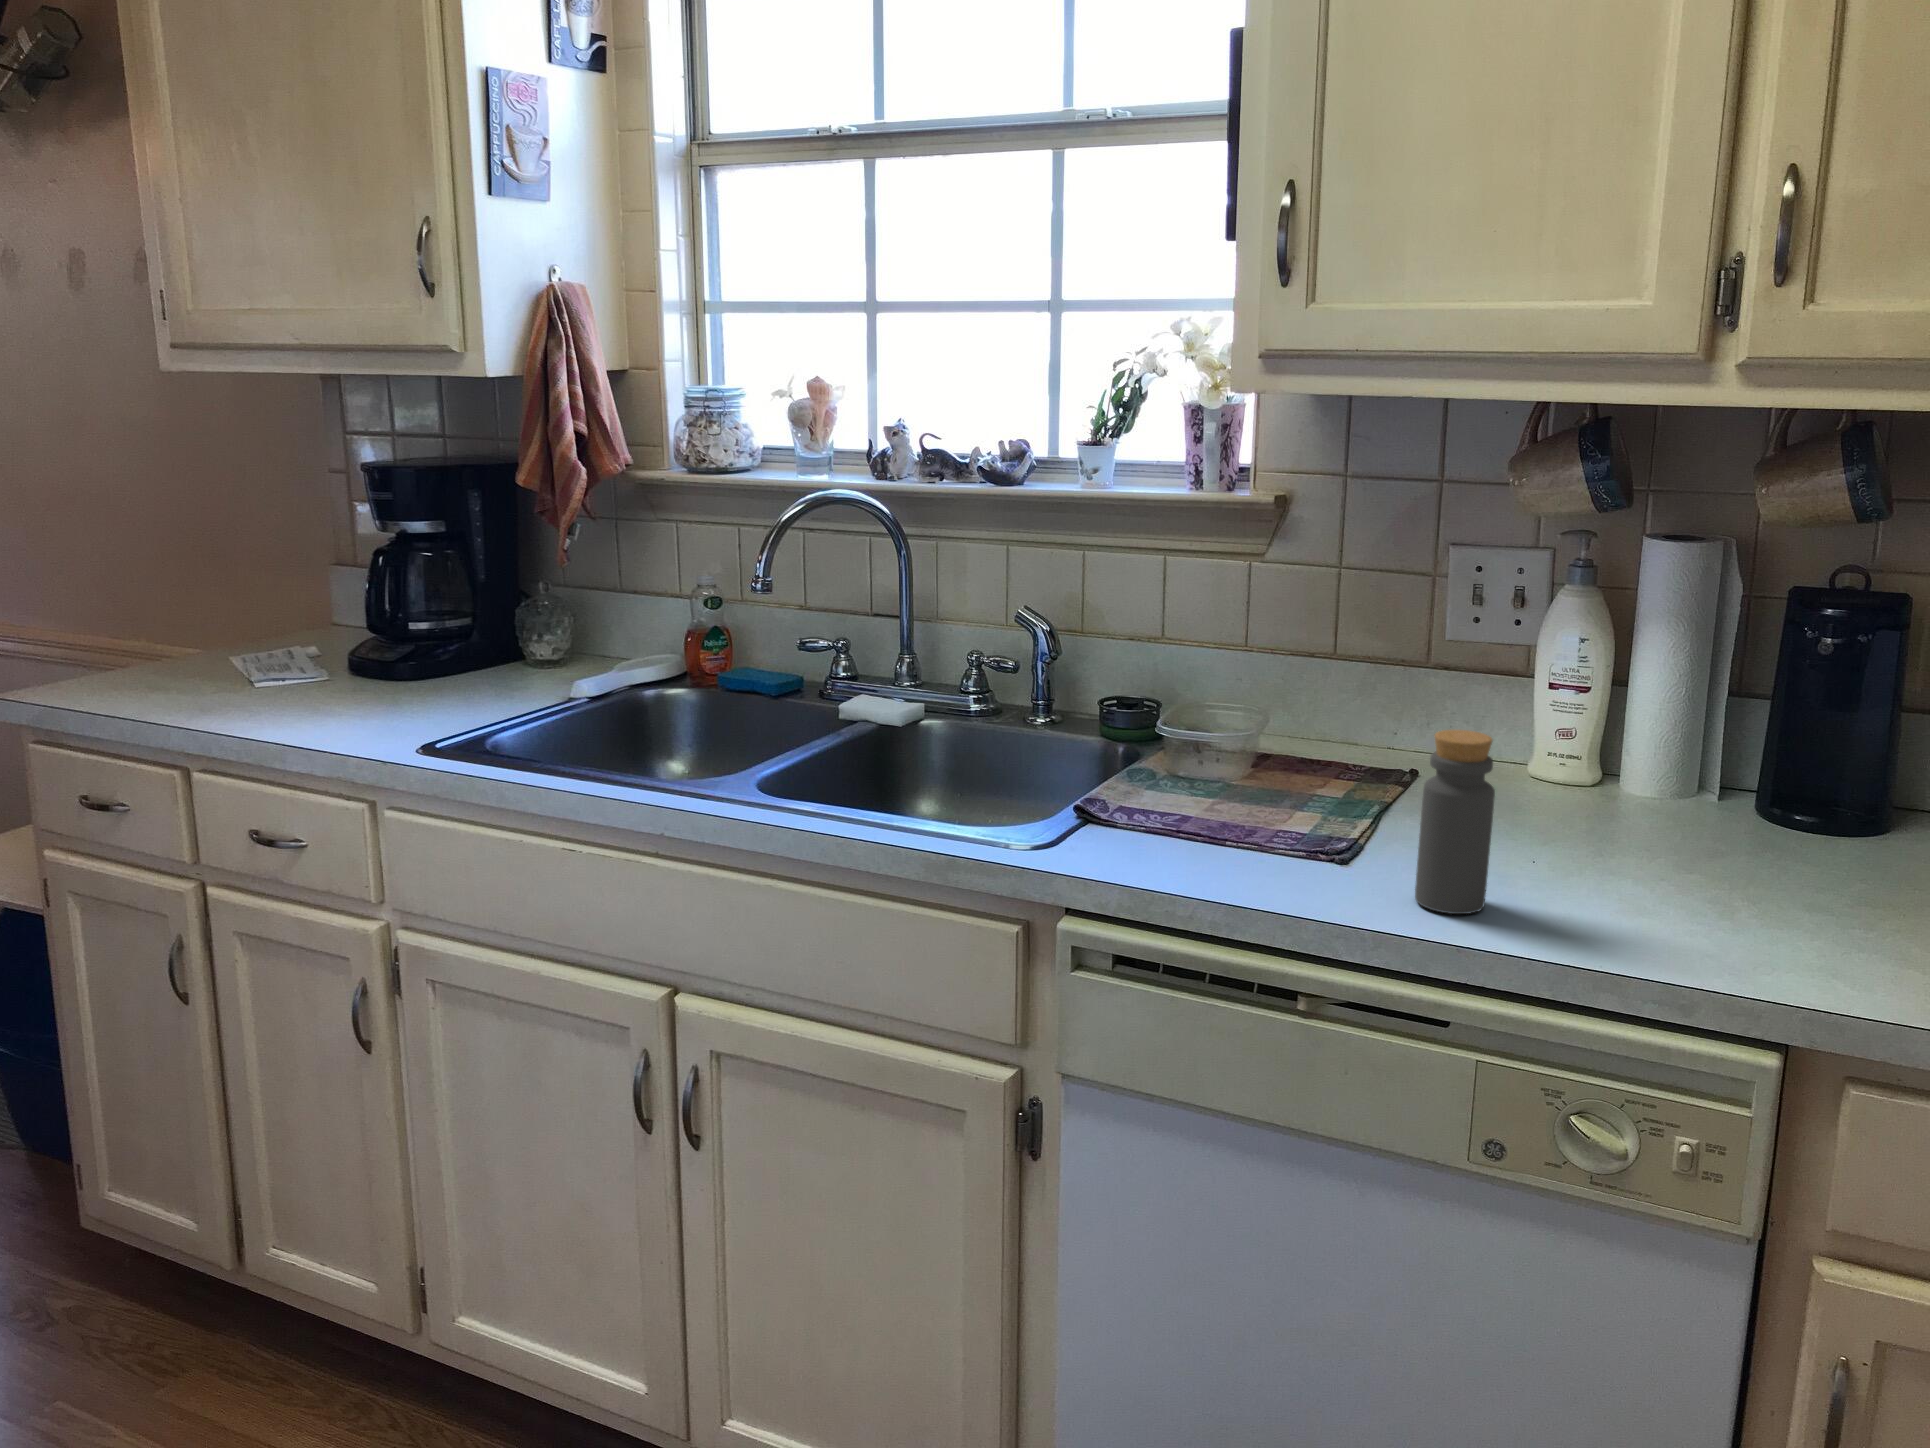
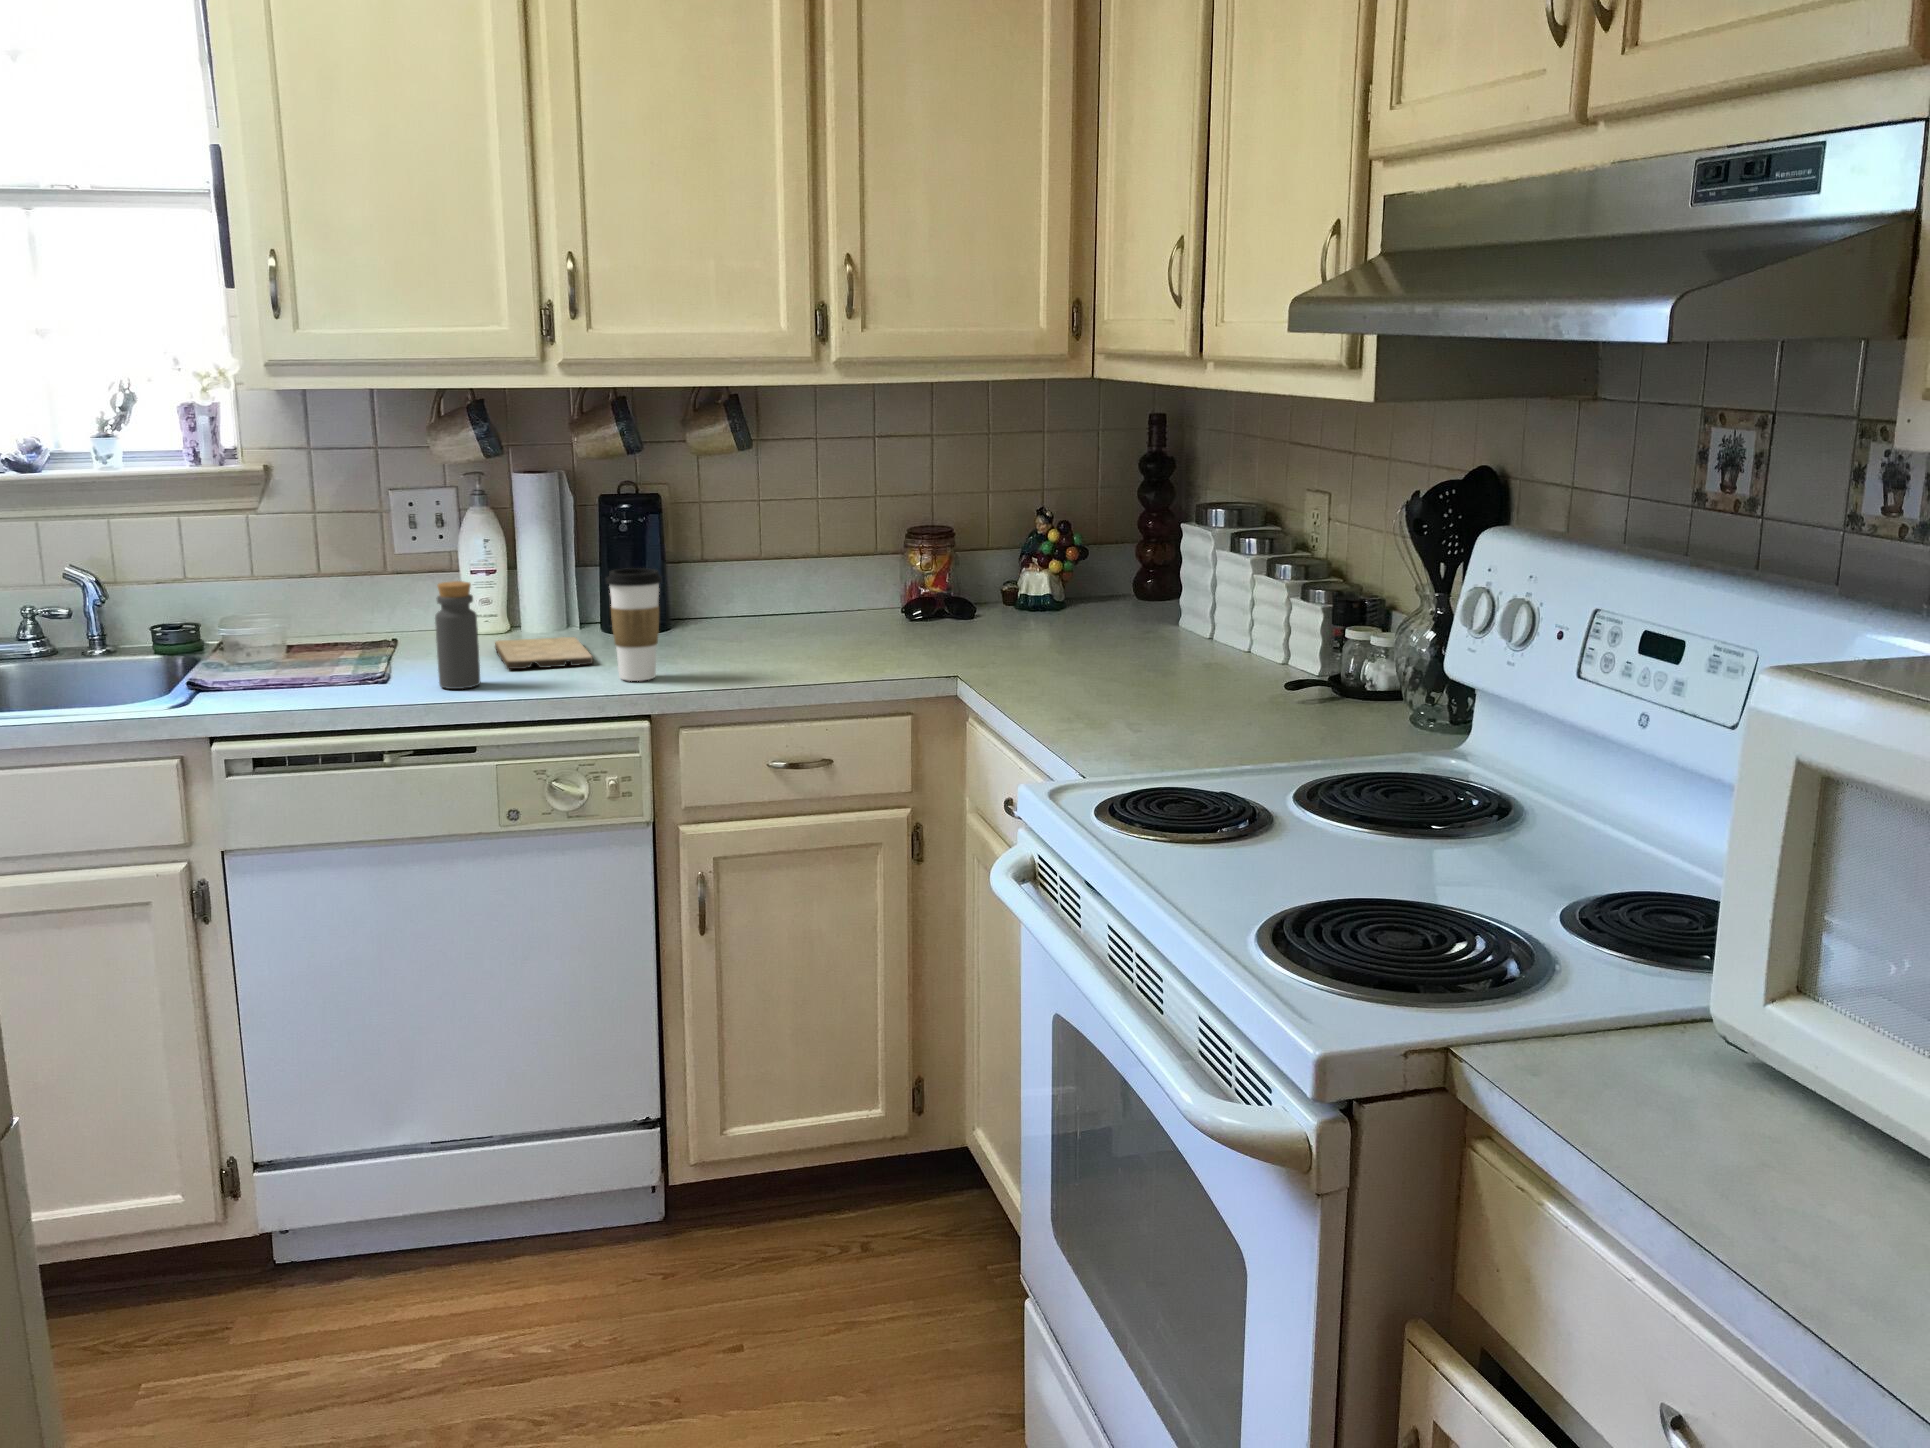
coffee cup: none [1742,755,1866,974] -> present [606,568,662,681]
cutting board: none [1544,813,1708,902] -> present [495,637,593,669]

